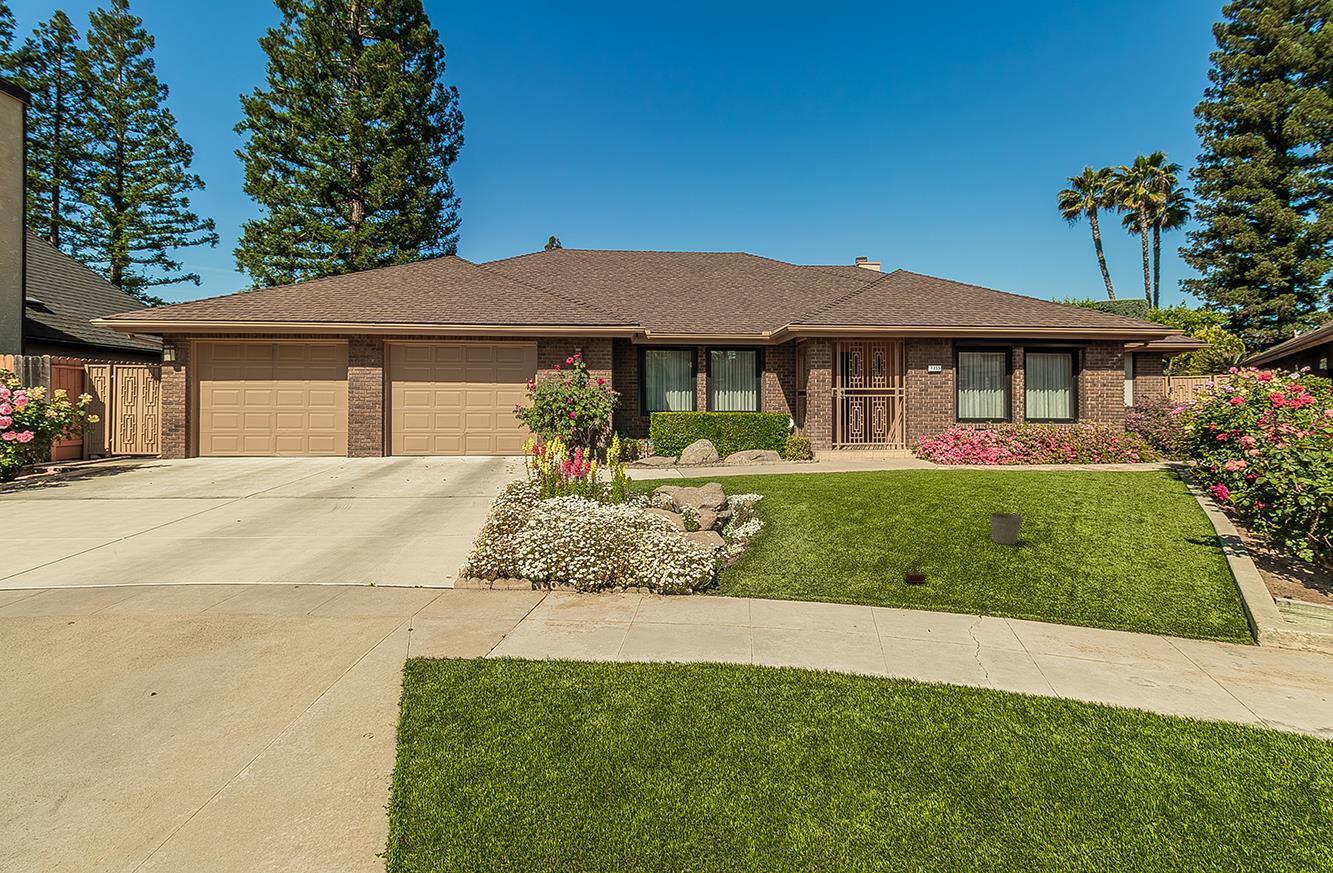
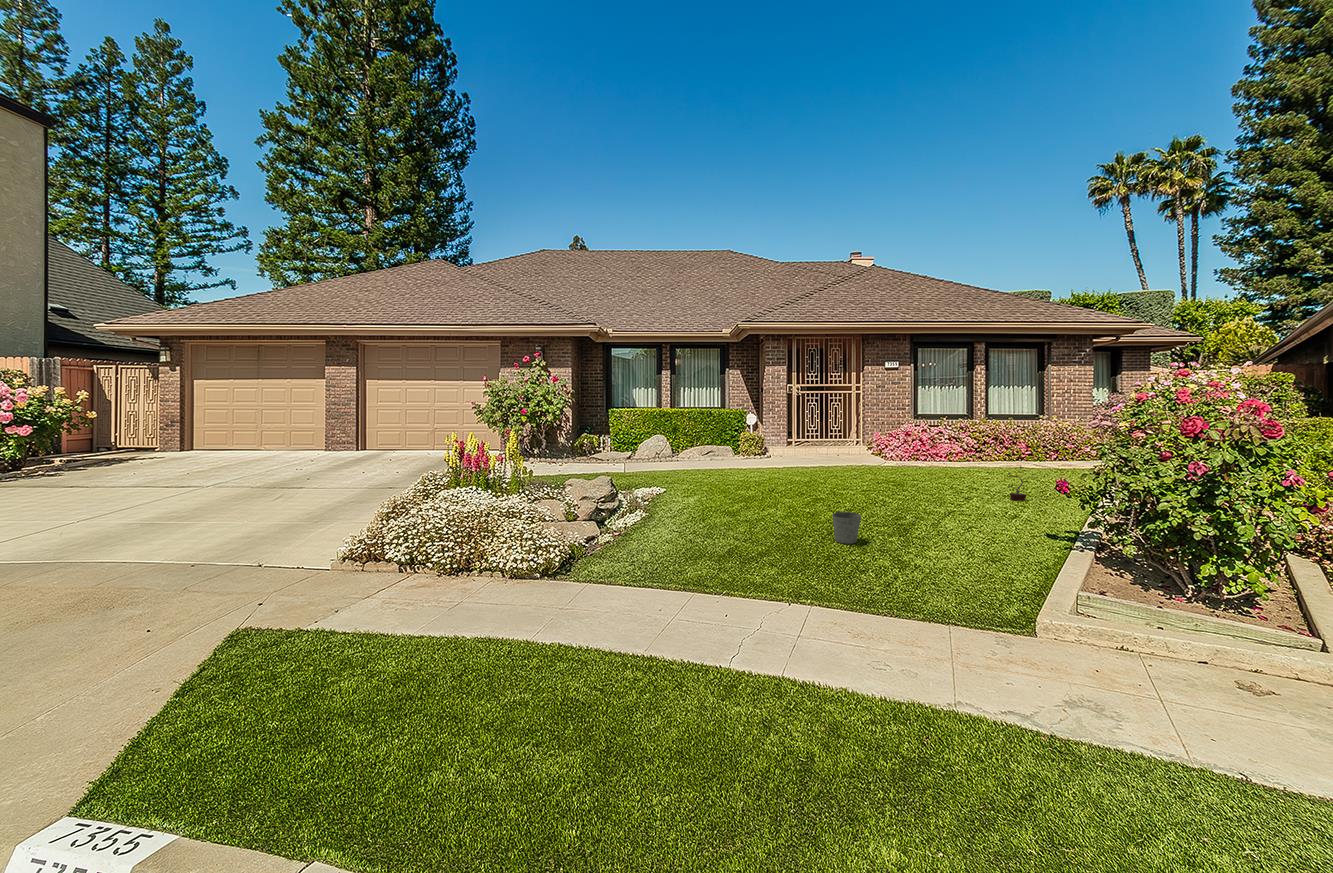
potted plant: present [902,536,940,583] -> present [1008,466,1036,501]

